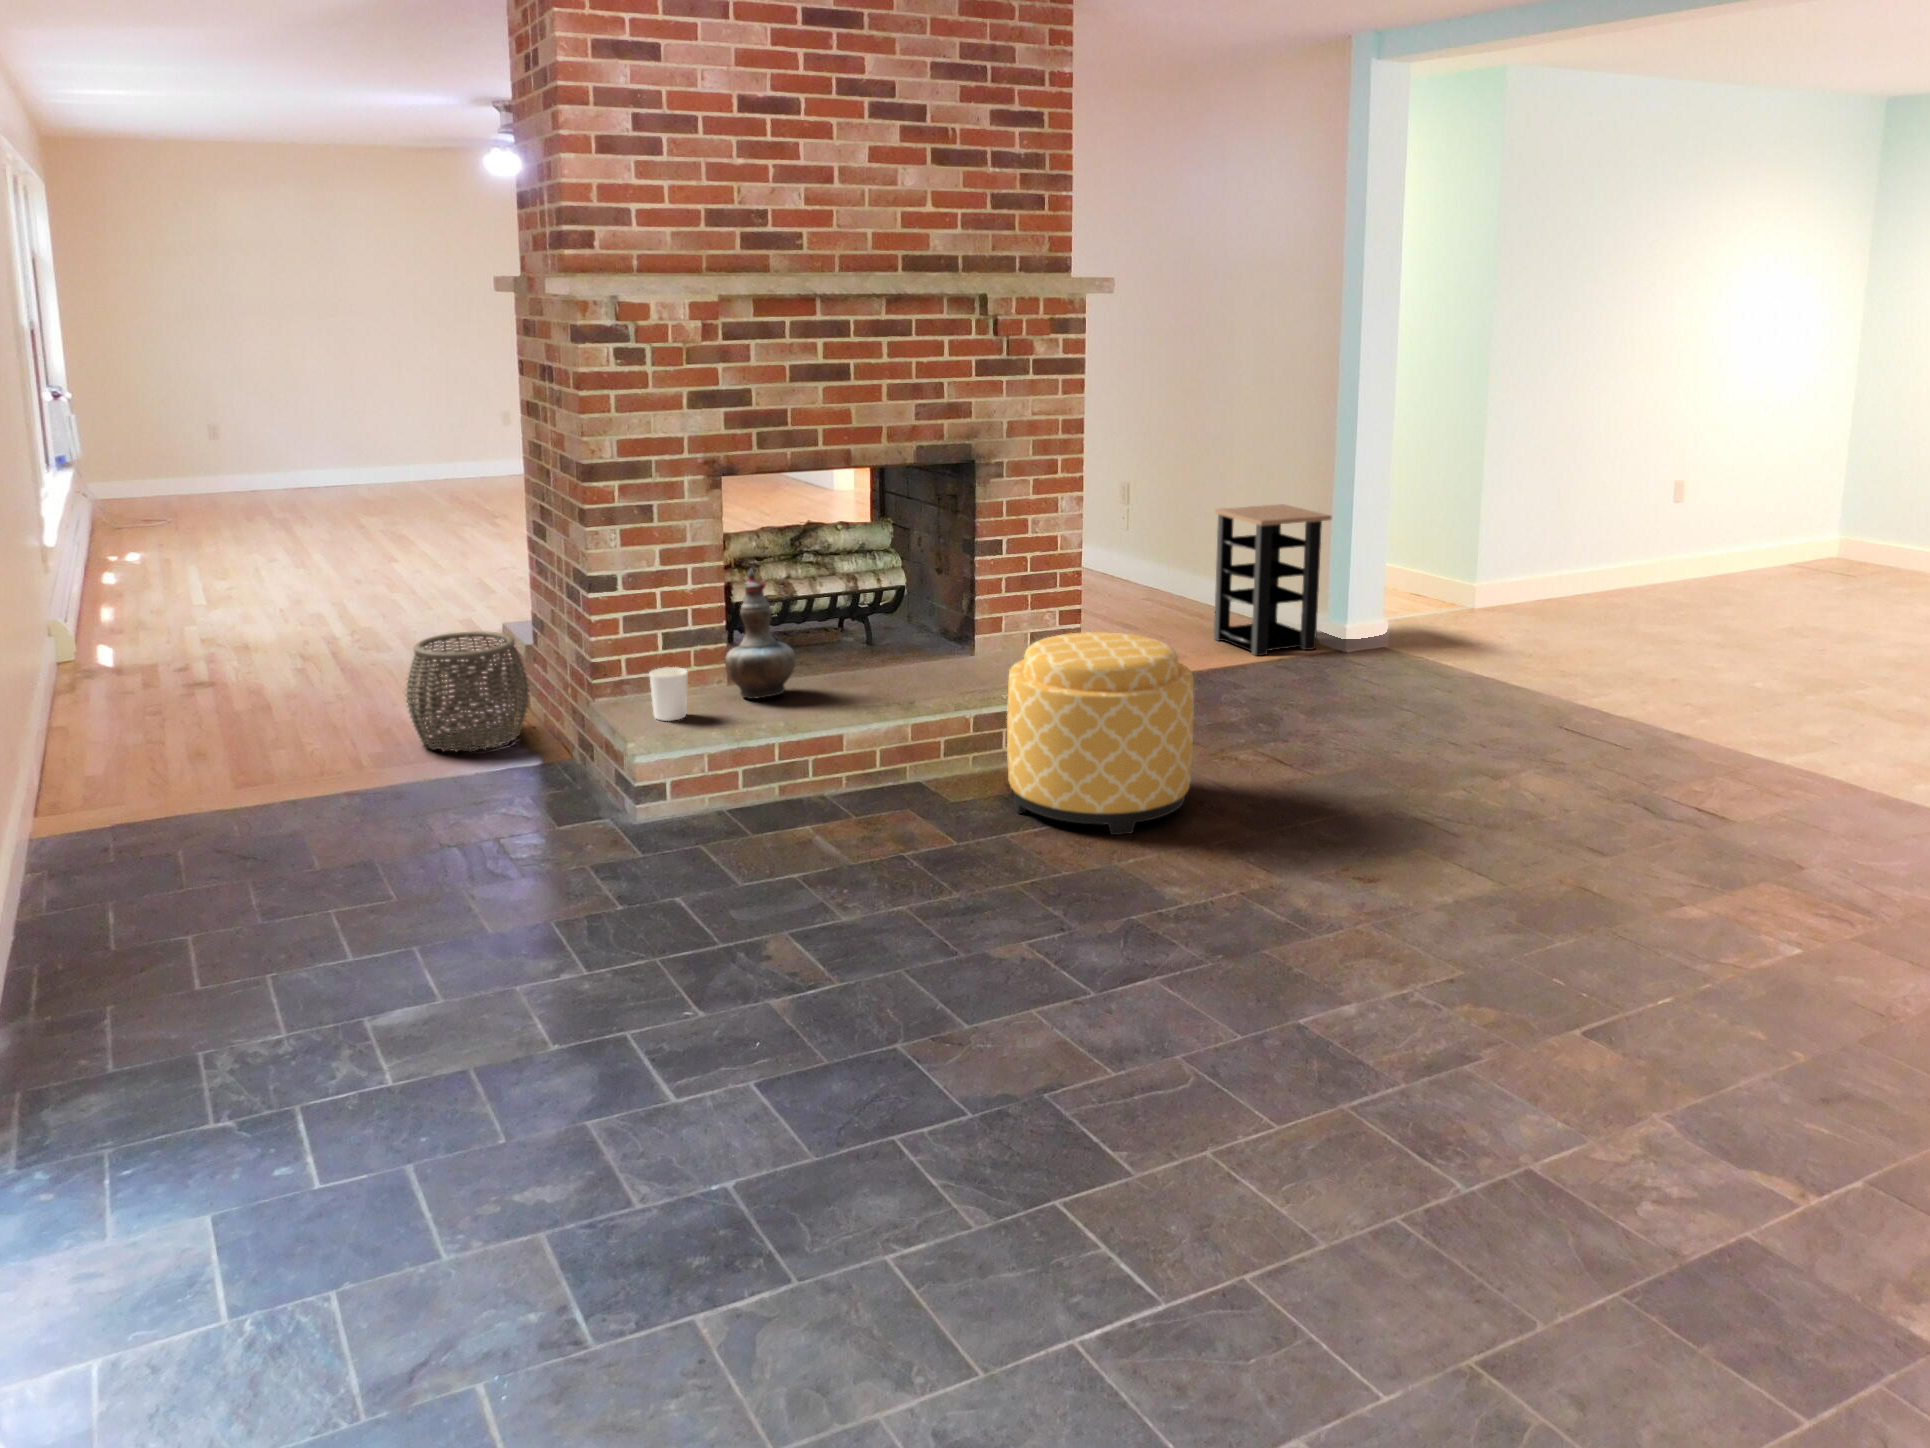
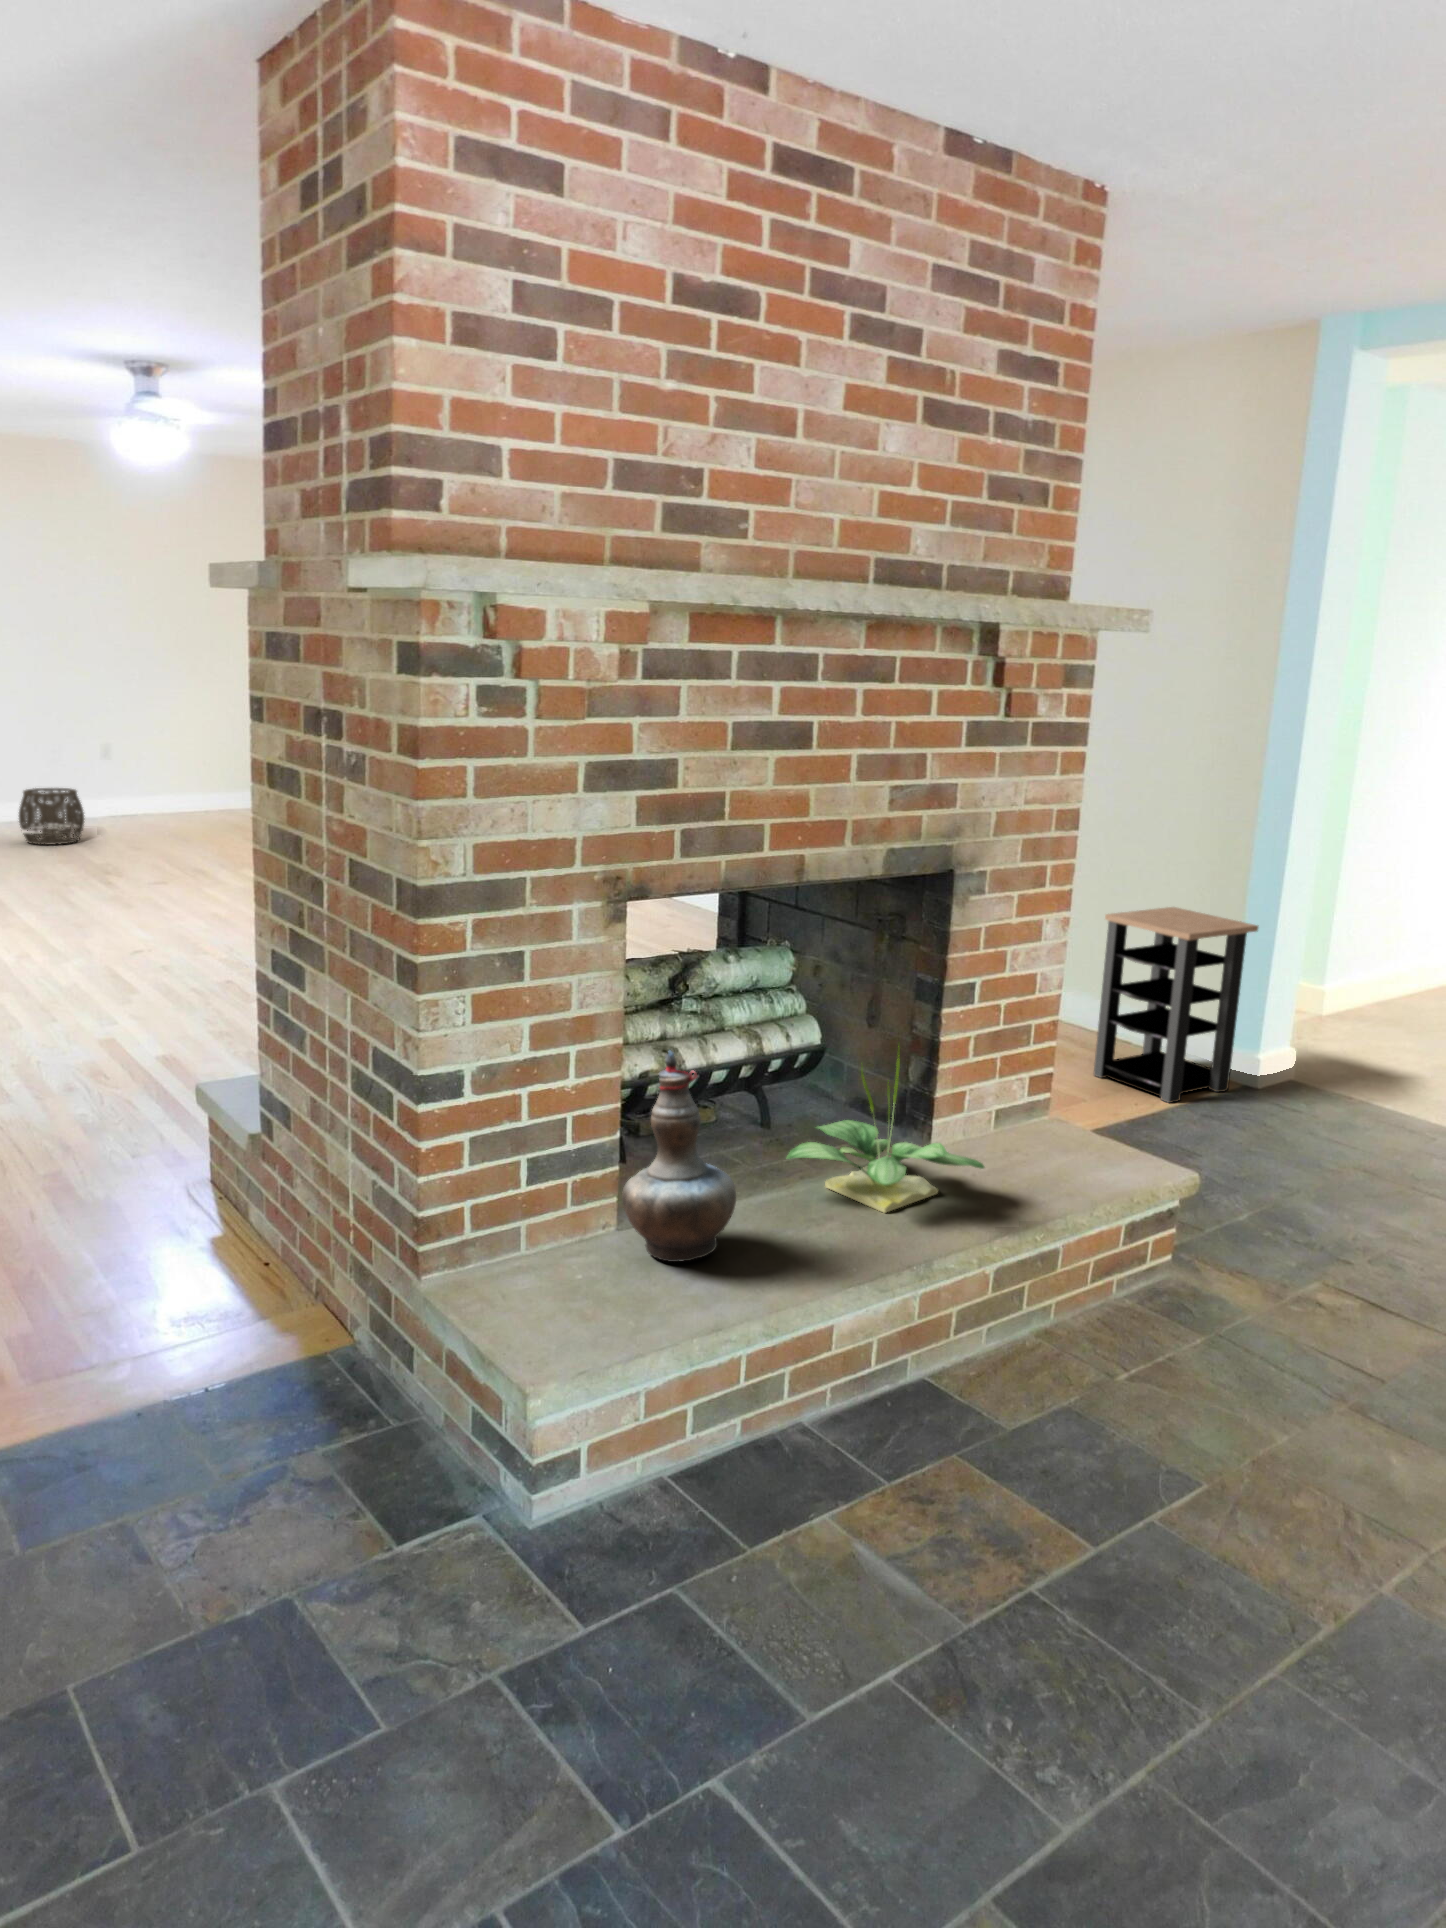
potted plant: none [851,572,981,683] -> present [787,1046,984,1213]
woven basket: present [406,631,529,752] -> present [19,788,84,845]
ottoman: present [1007,632,1194,835] -> none [1092,1149,1424,1507]
candle holder: present [649,667,687,721] -> none [530,1227,595,1324]

